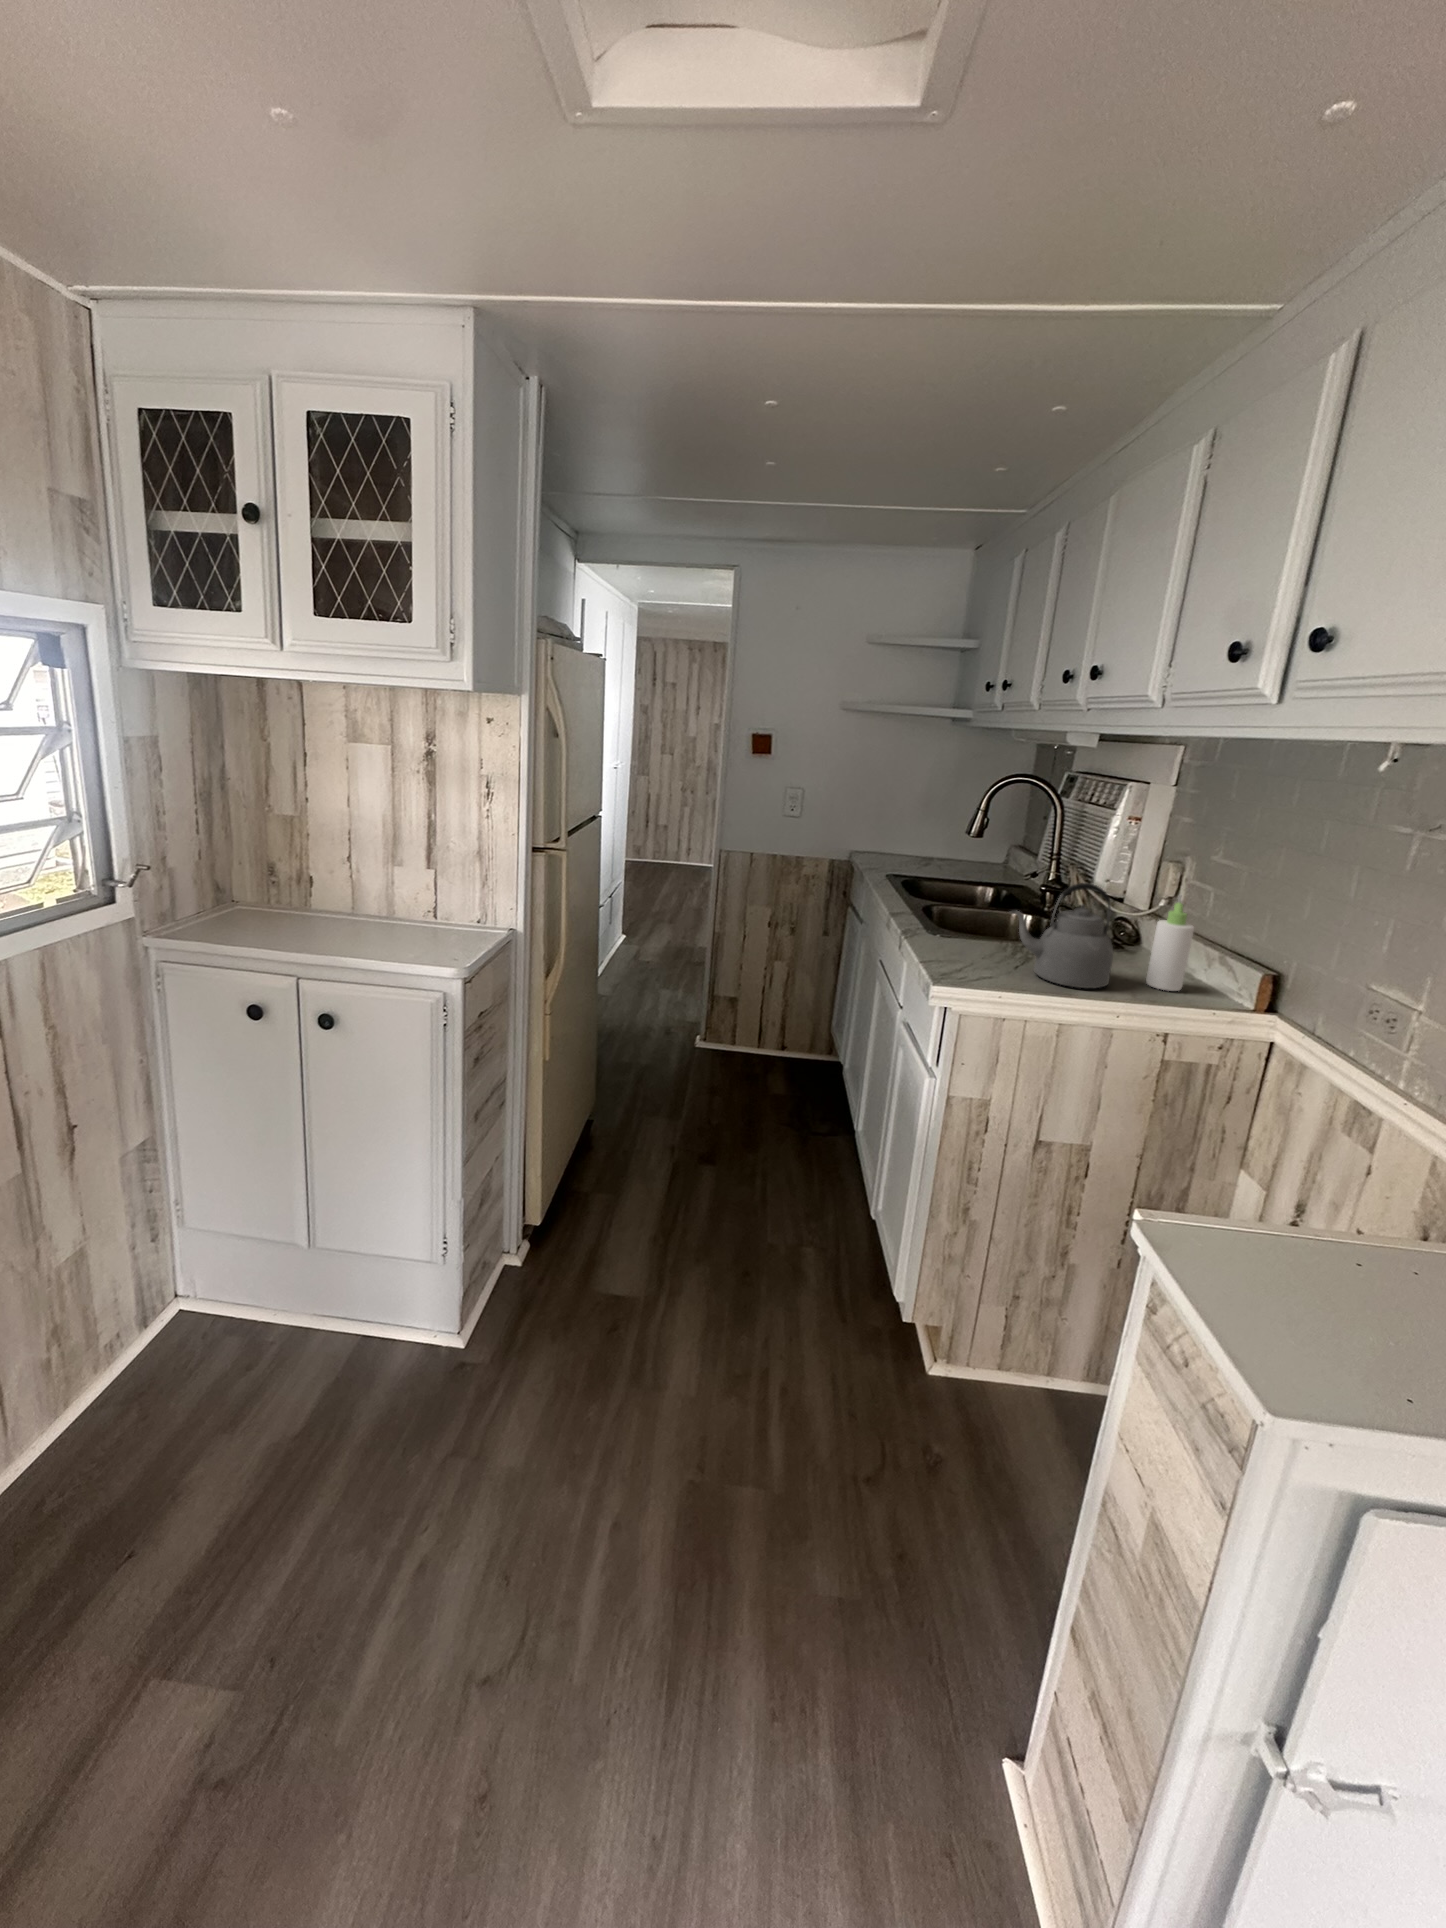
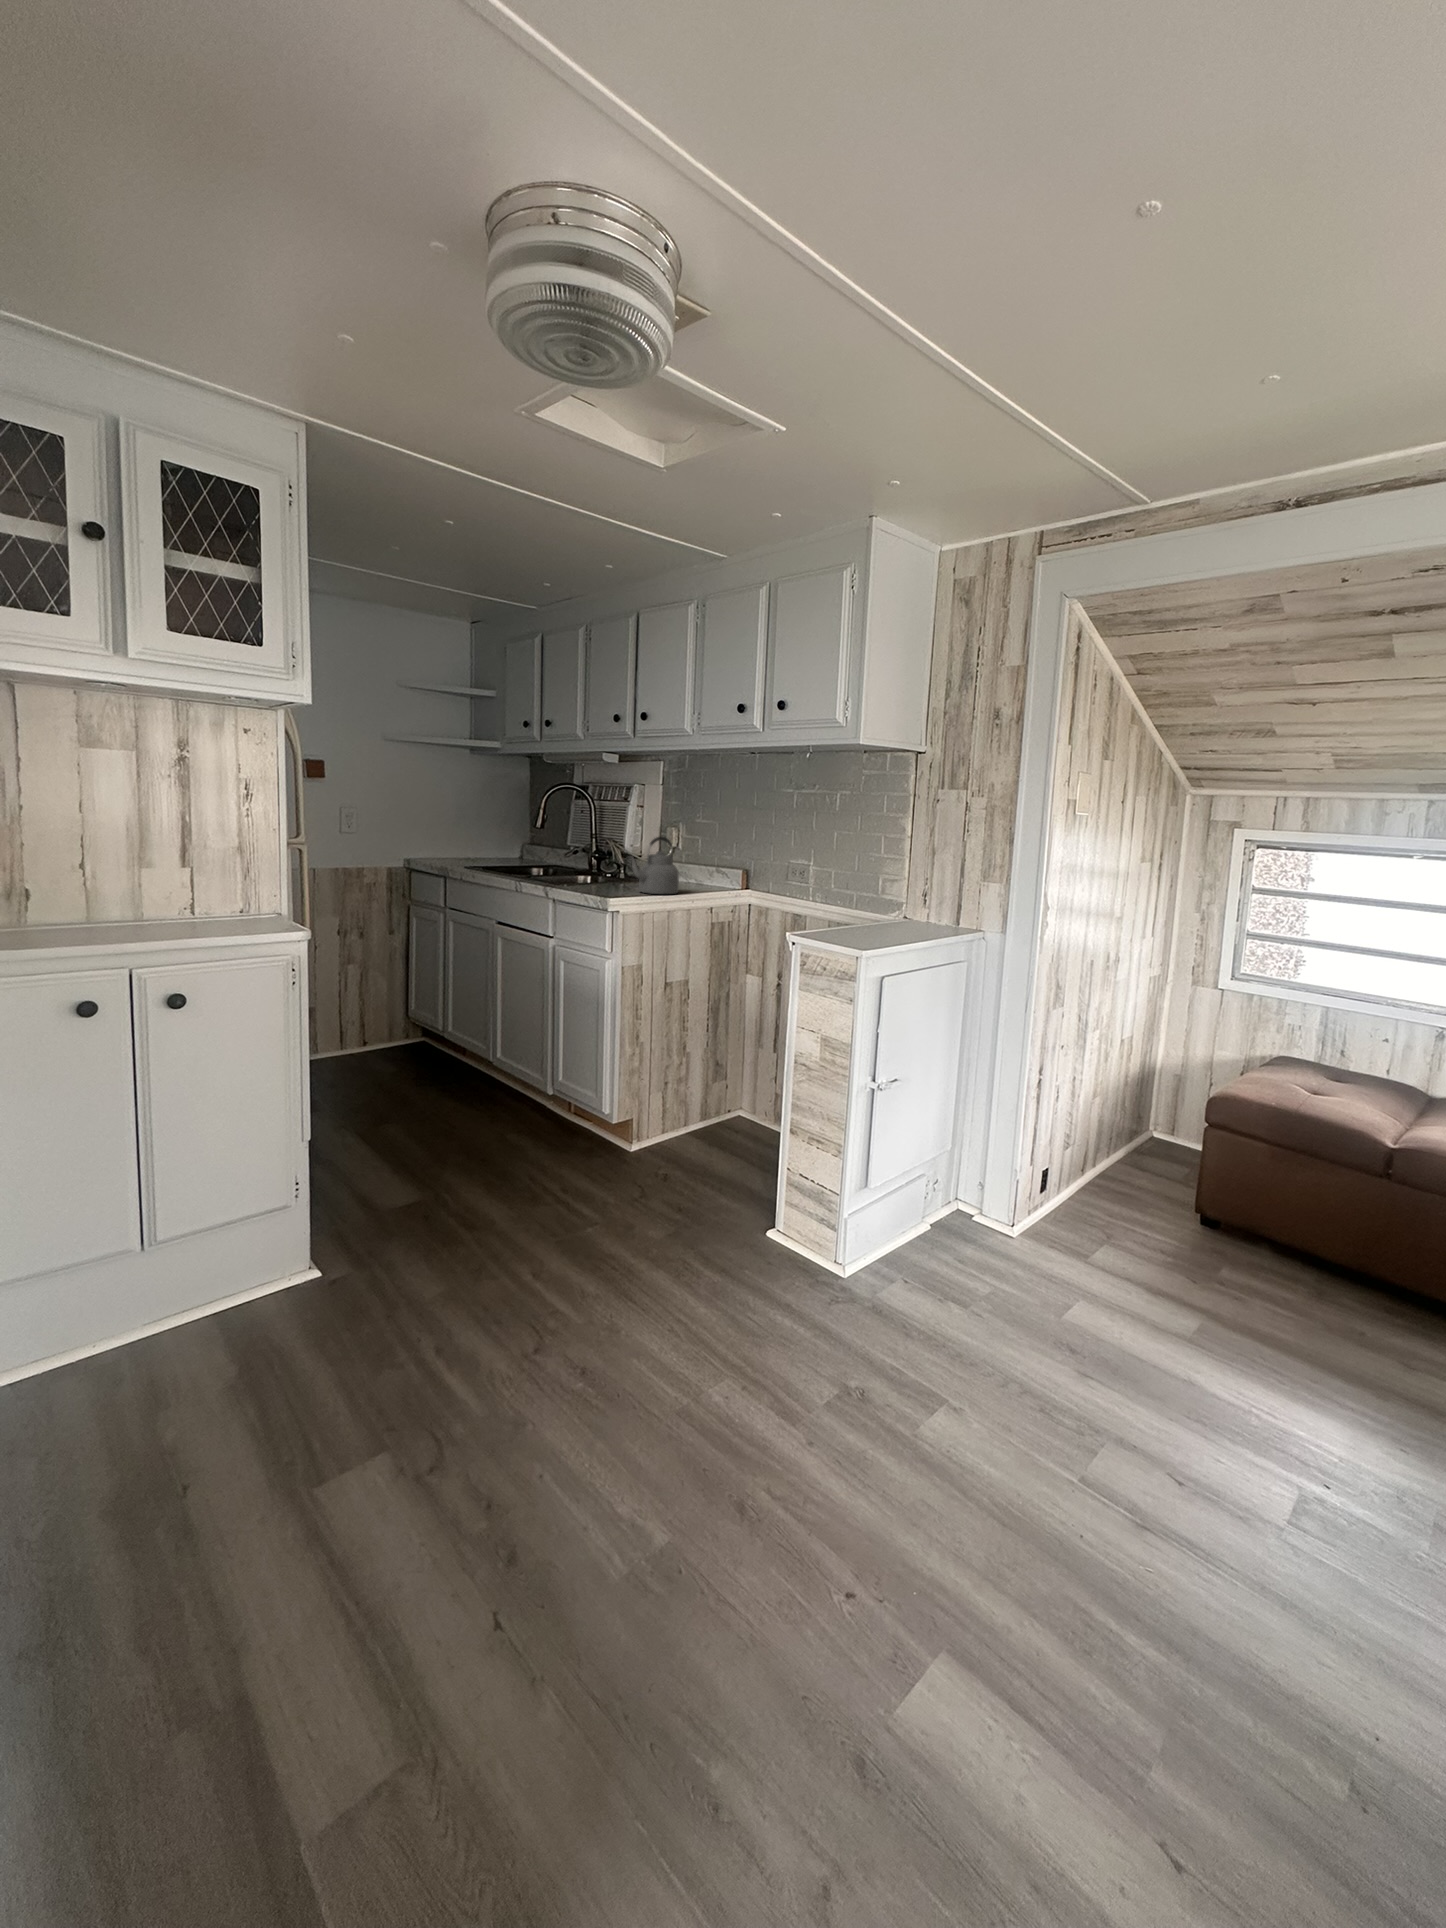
bottle: present [1146,896,1194,991] -> none [689,841,708,891]

